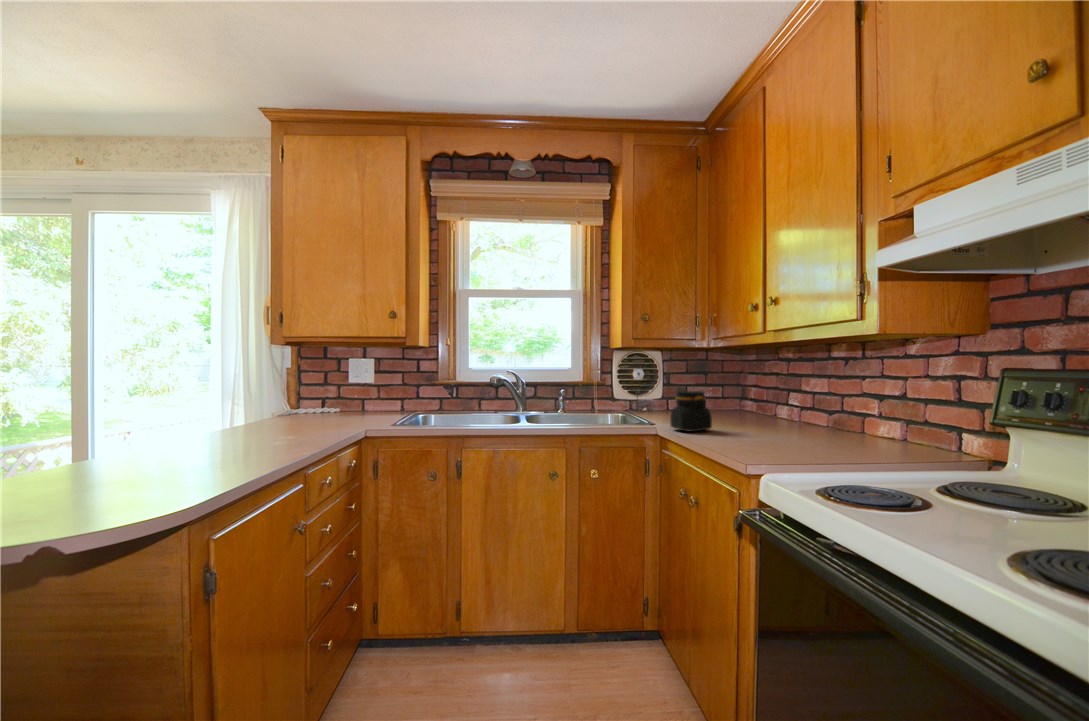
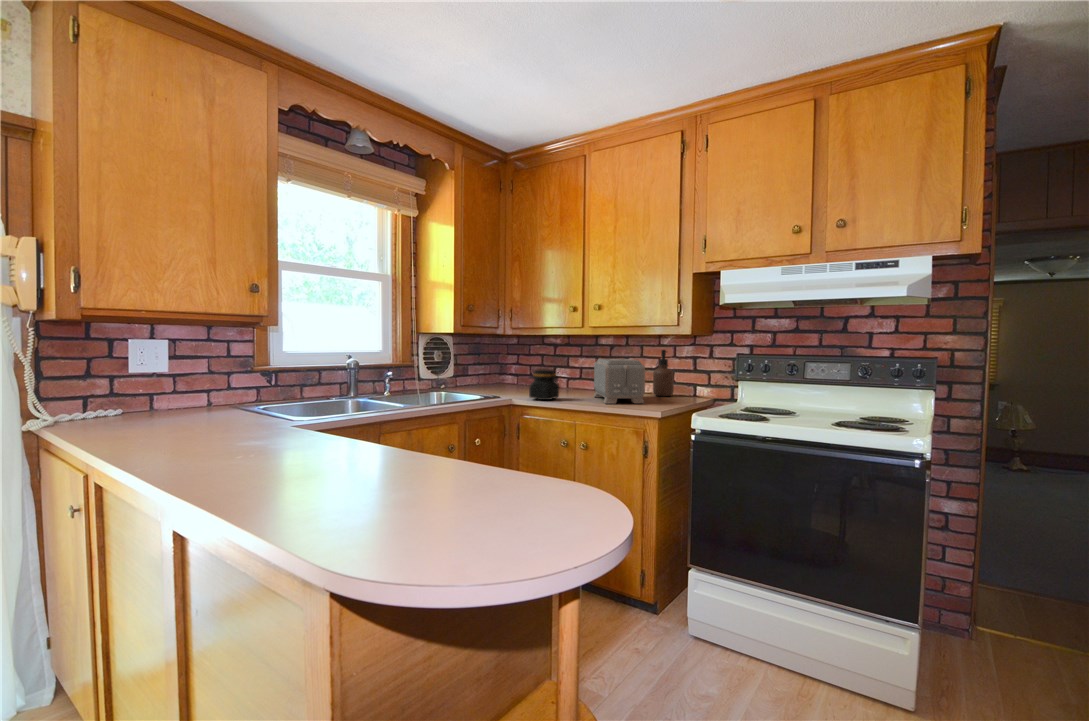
soap dispenser: none [875,363,917,444] -> present [653,350,674,396]
toaster: none [734,378,829,449] -> present [594,359,645,404]

